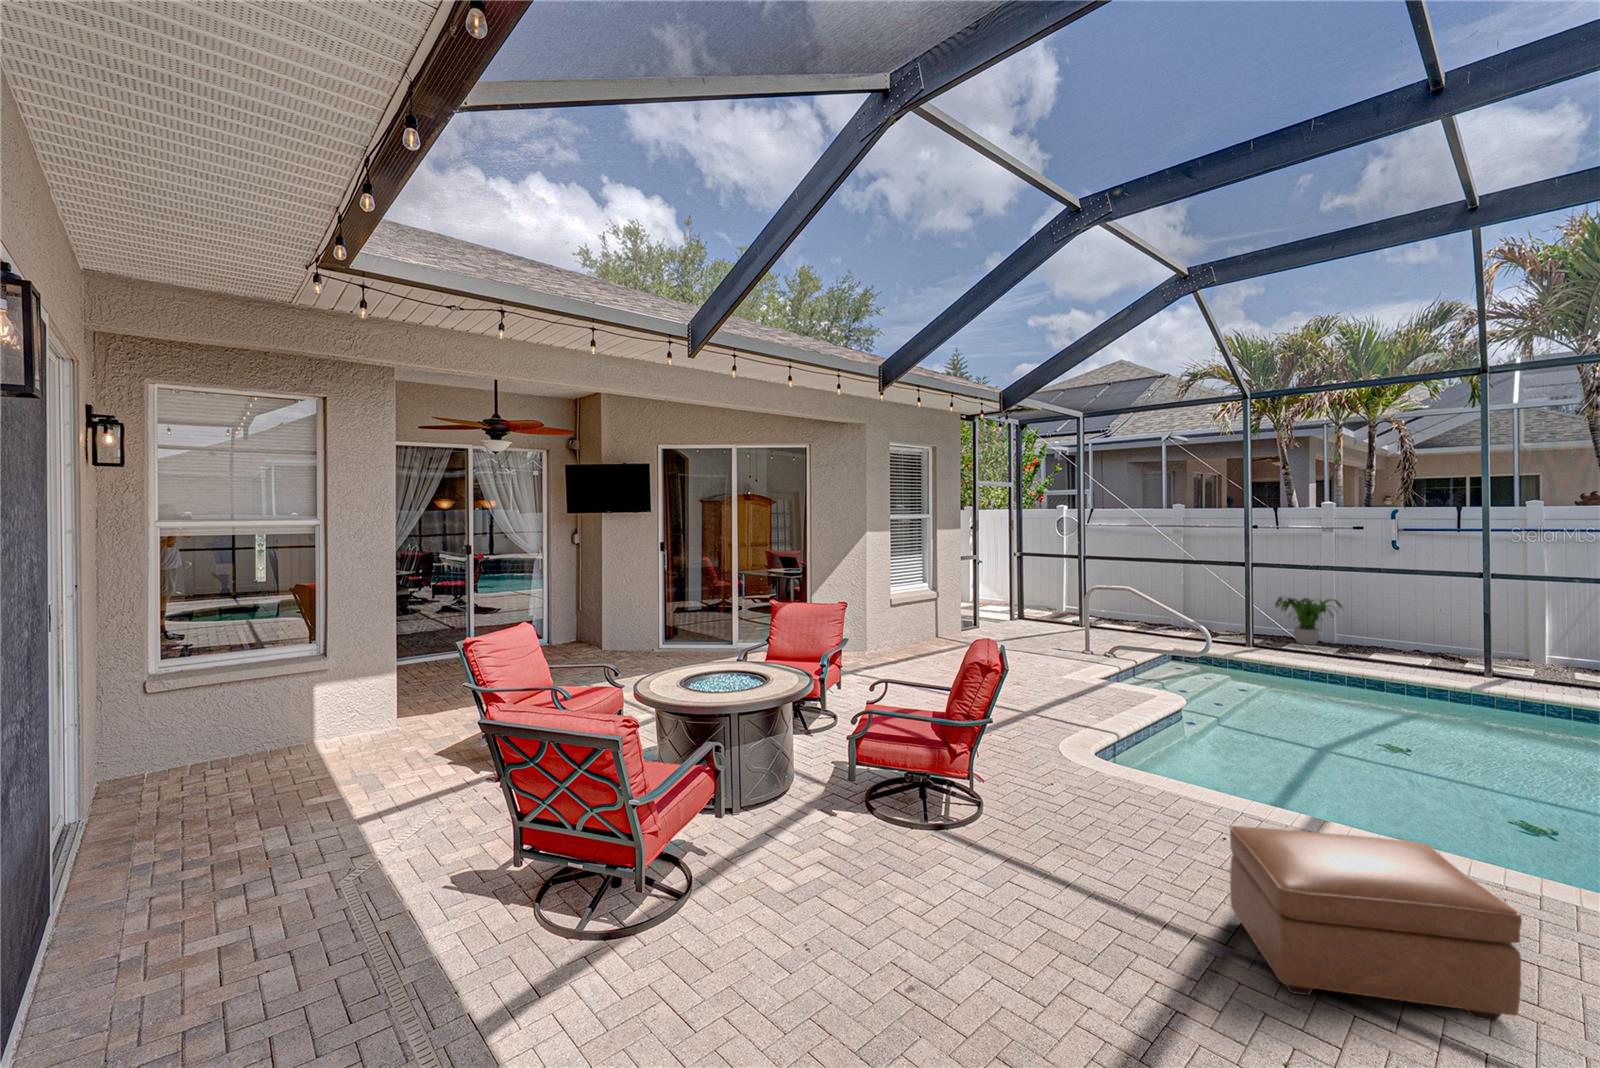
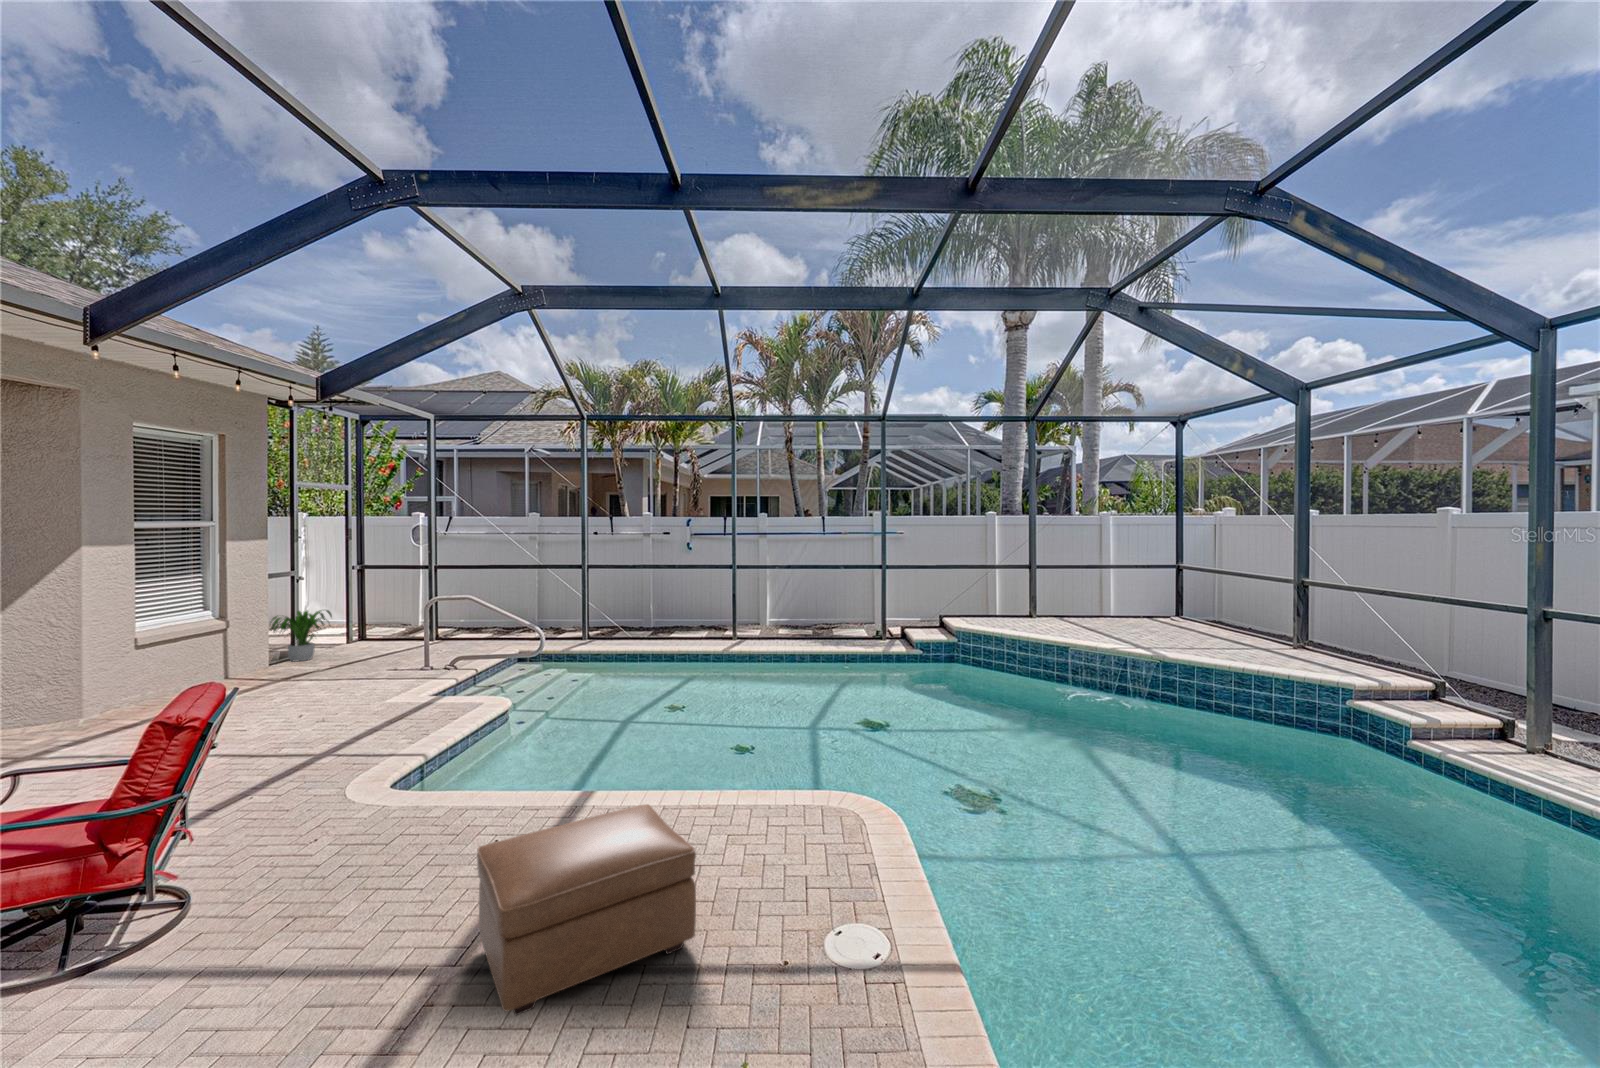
potted plant: present [1275,597,1342,645] -> present [271,610,332,662]

